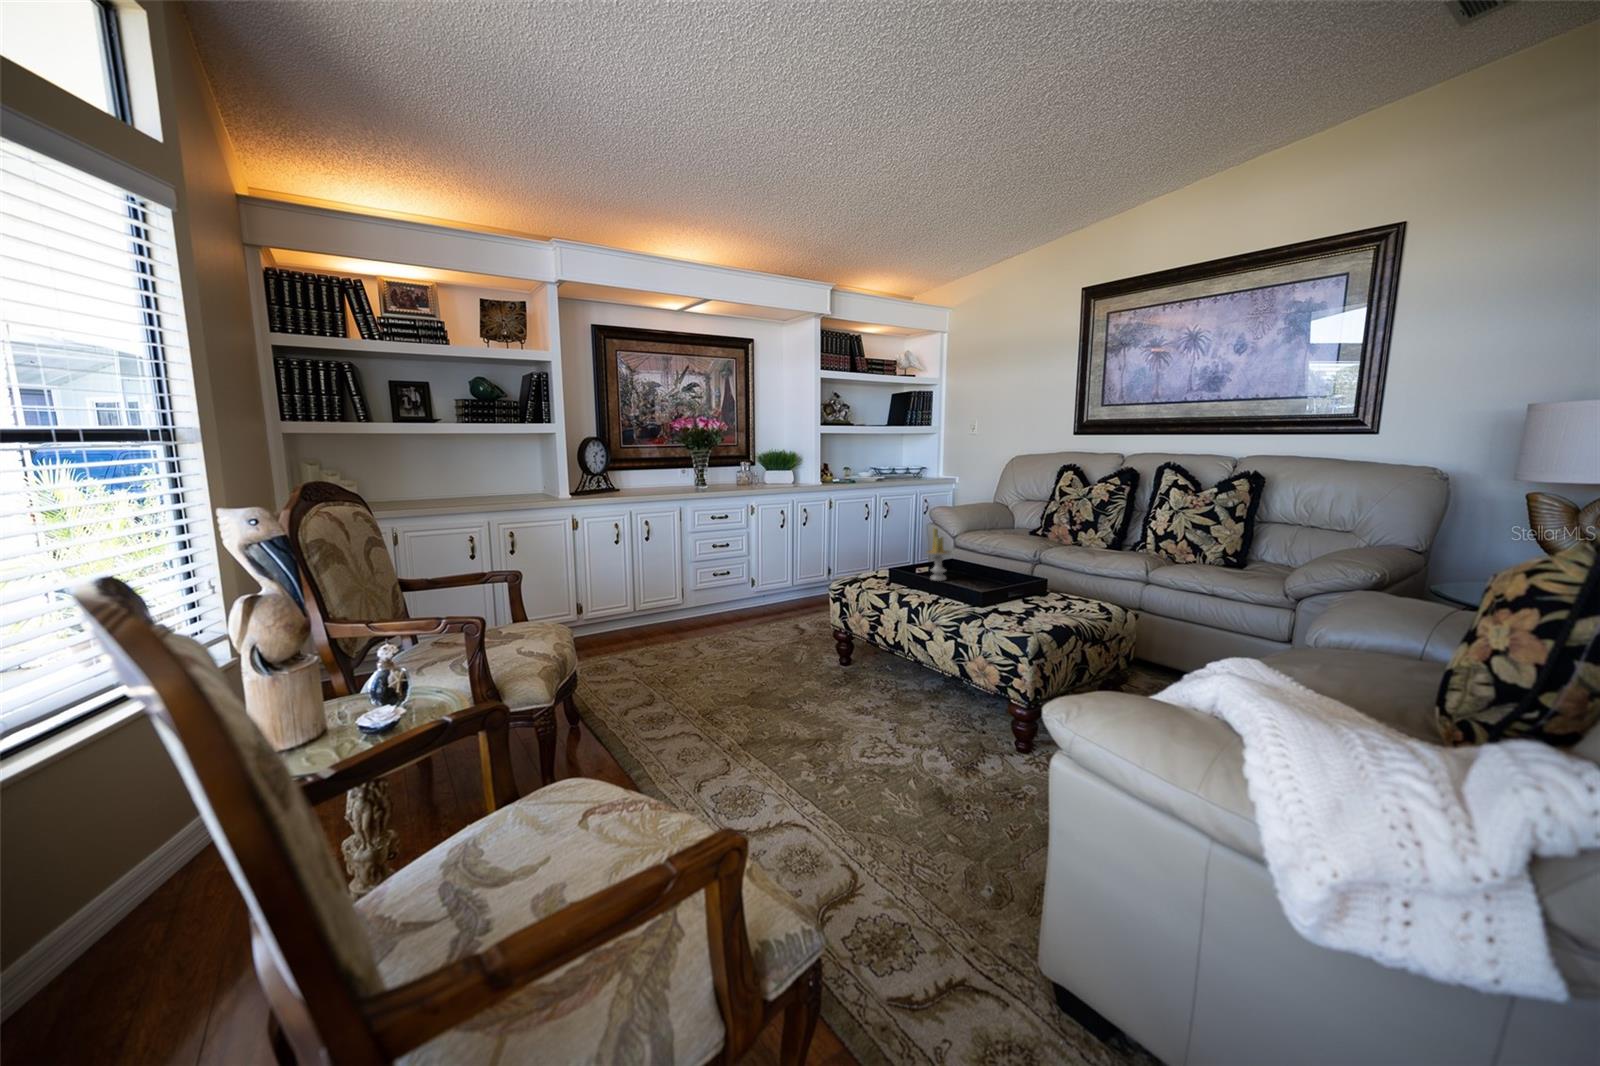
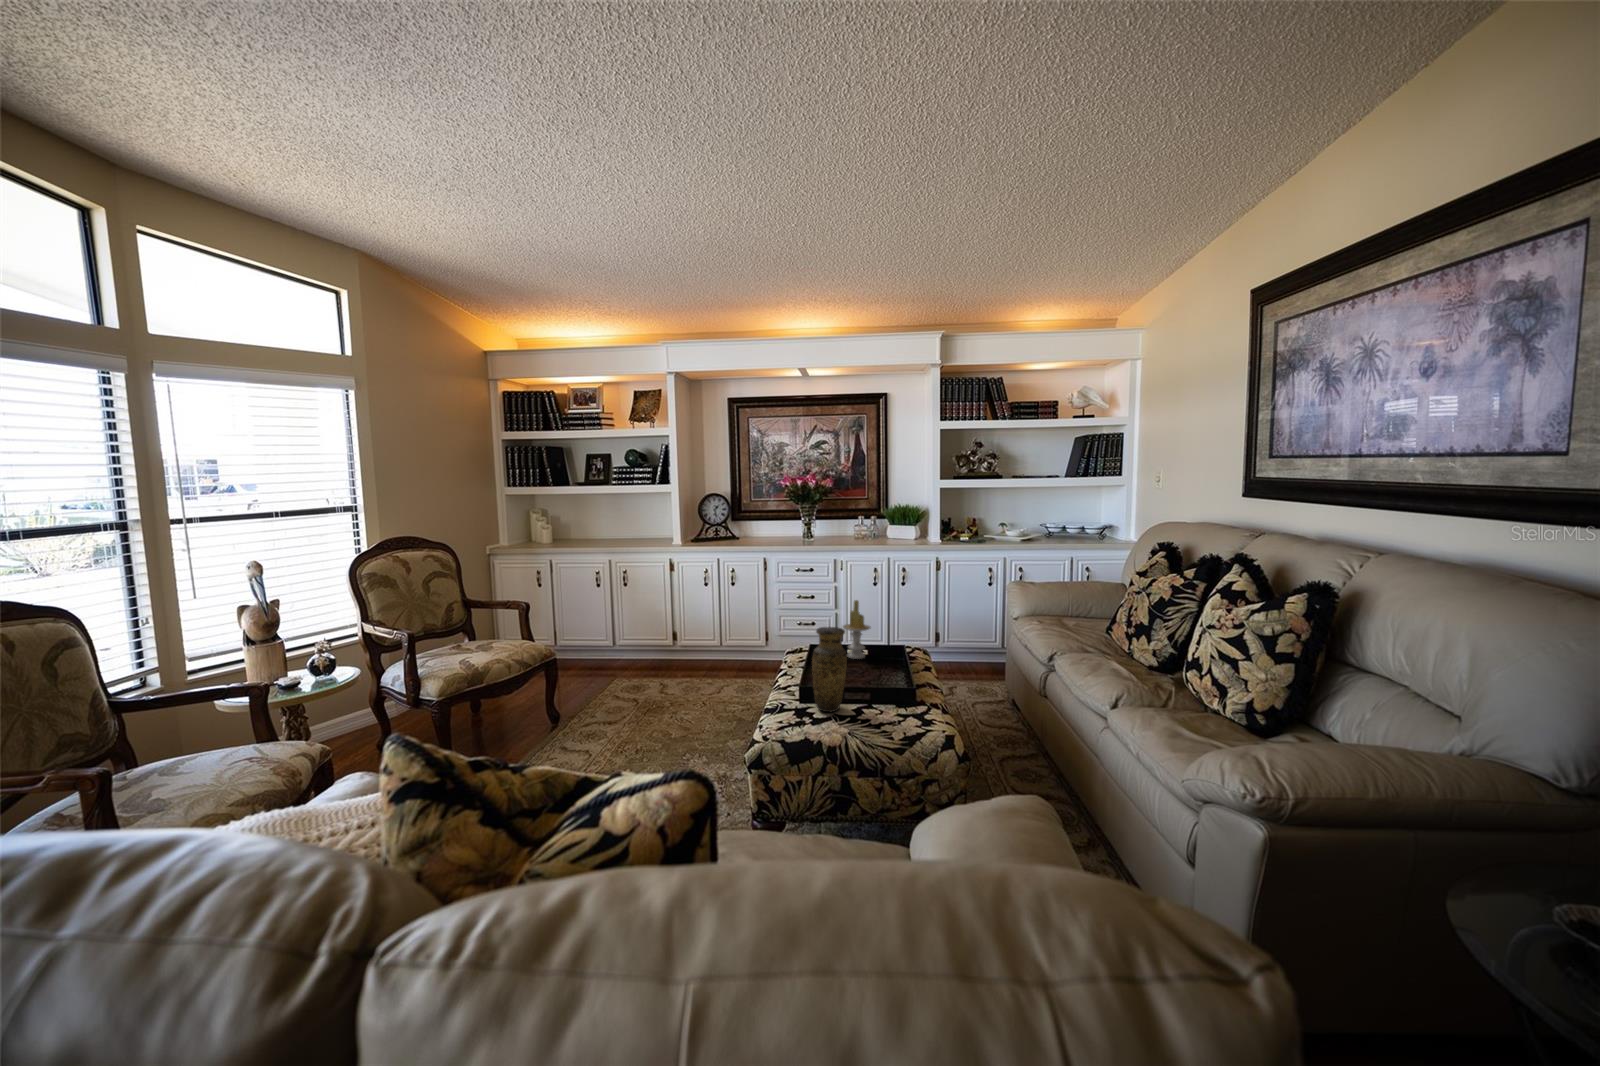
vase: none [1024,543,1058,617] -> present [812,627,847,712]

